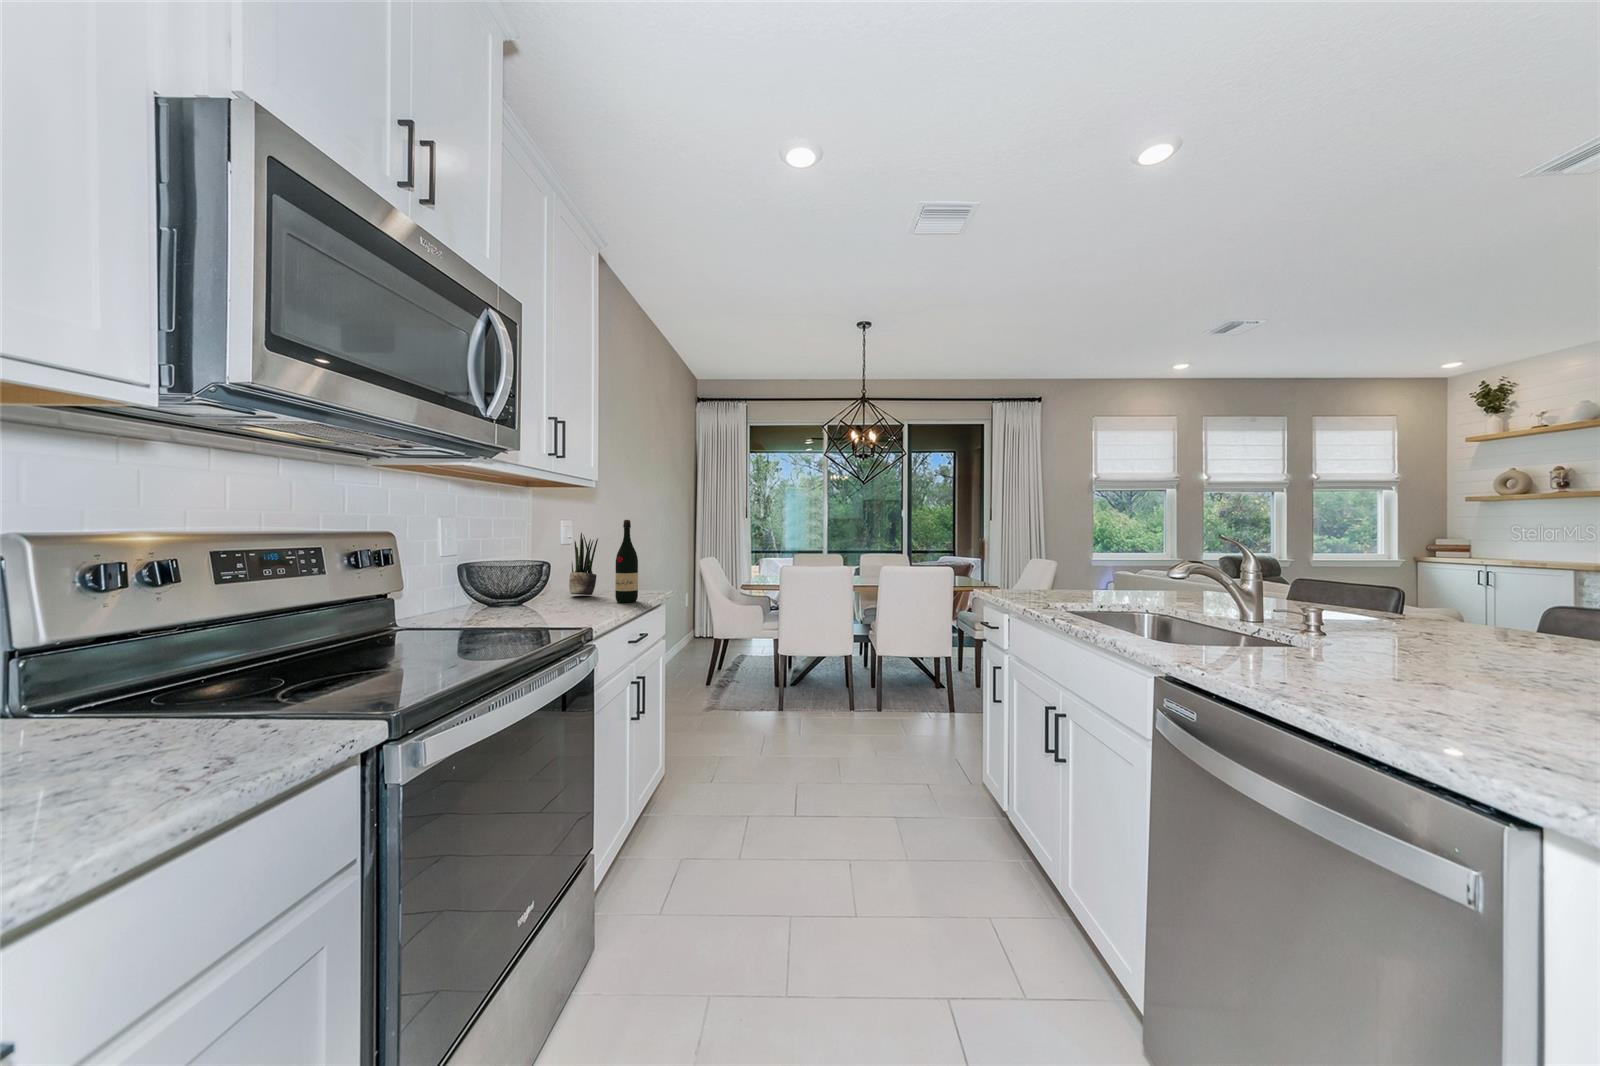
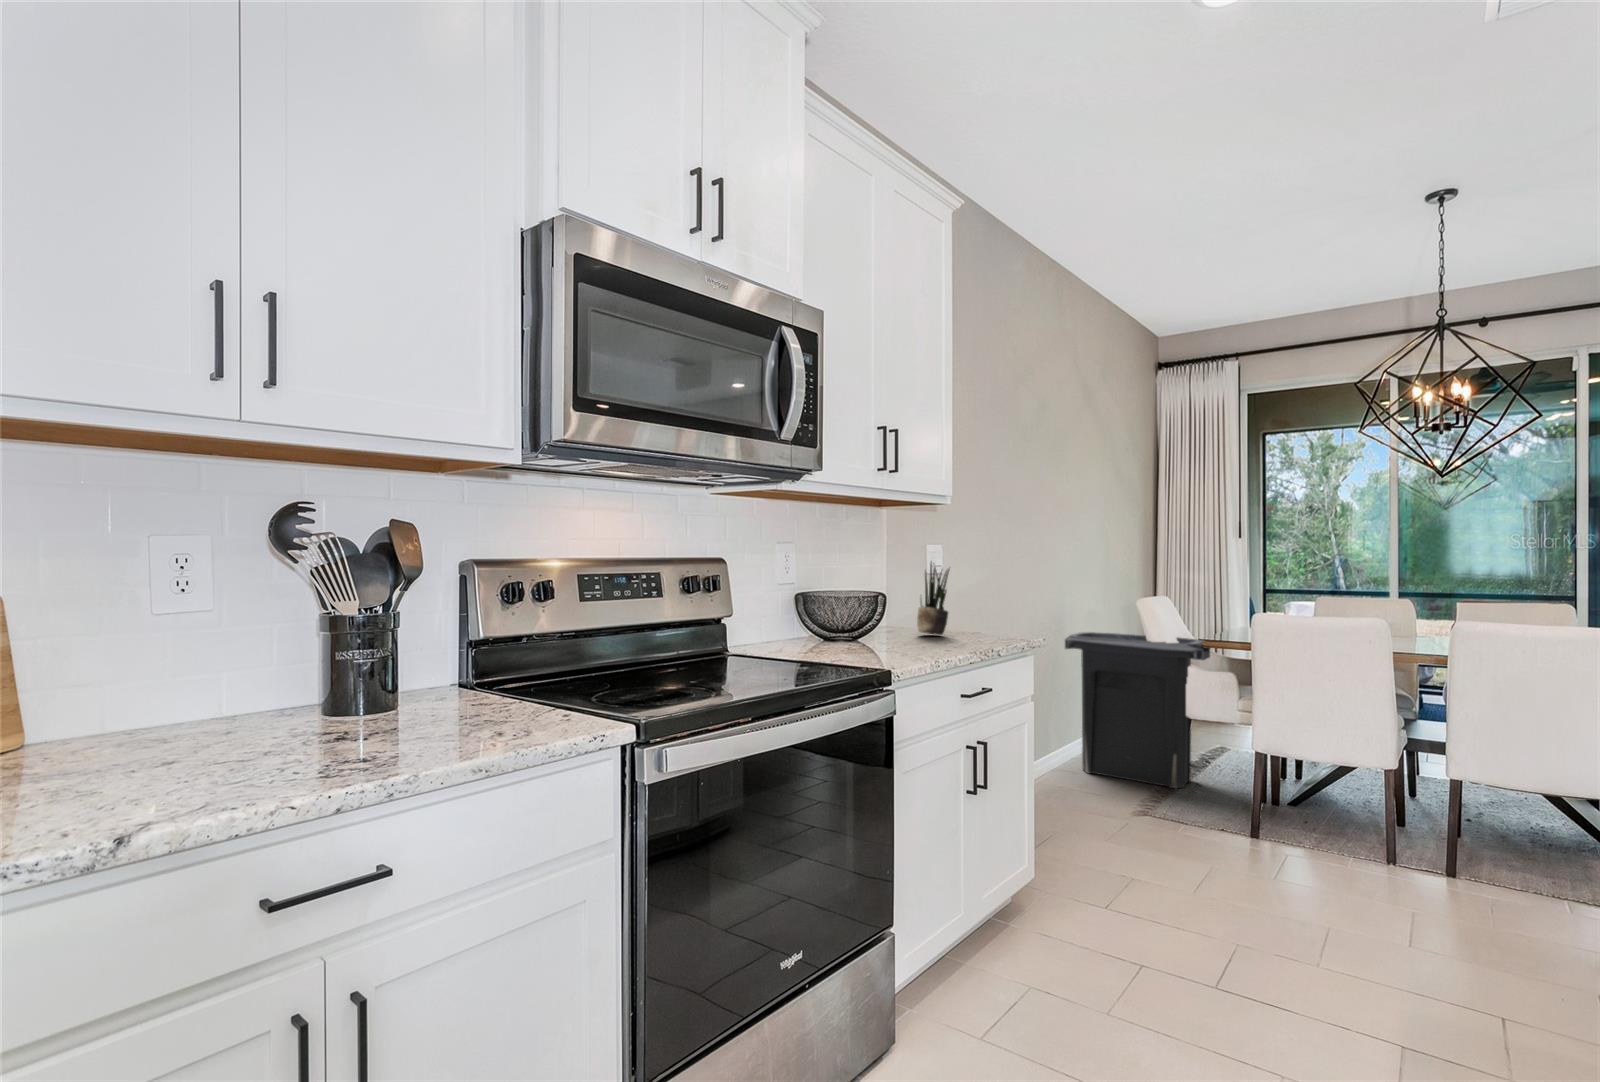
wine bottle: present [615,520,638,603] -> none [959,544,986,646]
trash can: none [648,585,745,690] -> present [1065,632,1210,788]

